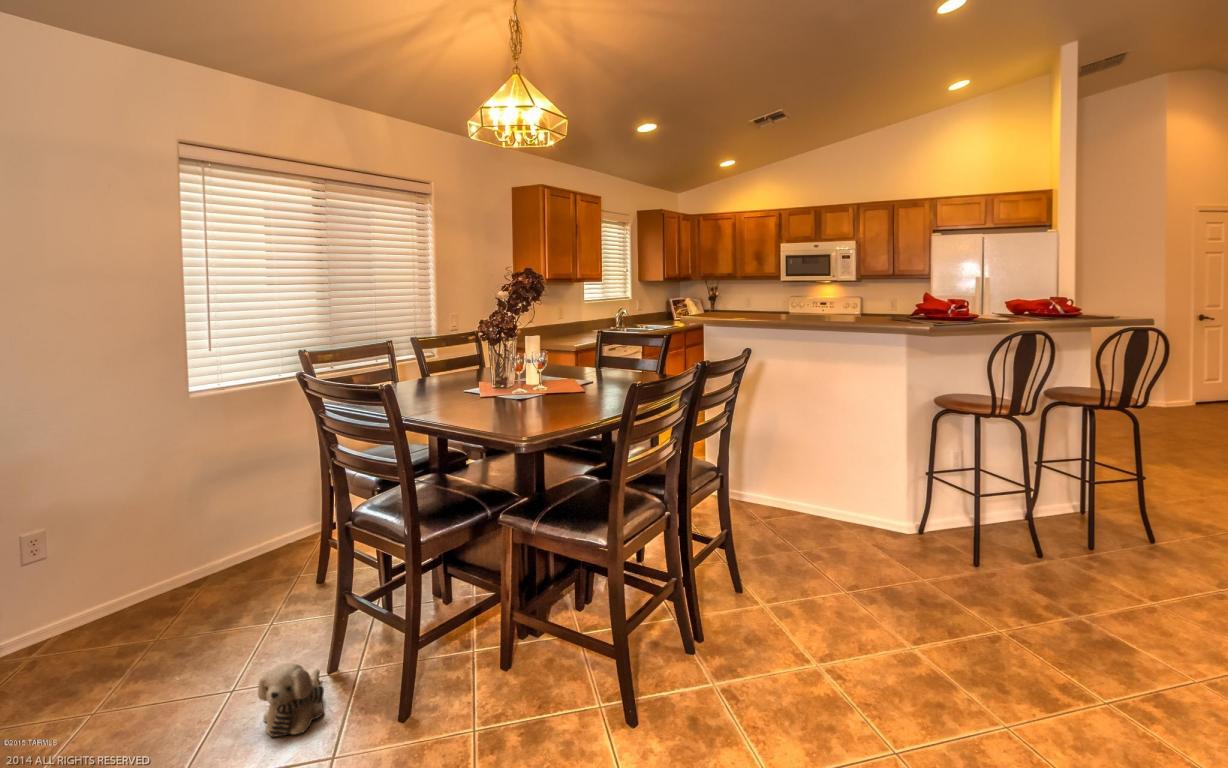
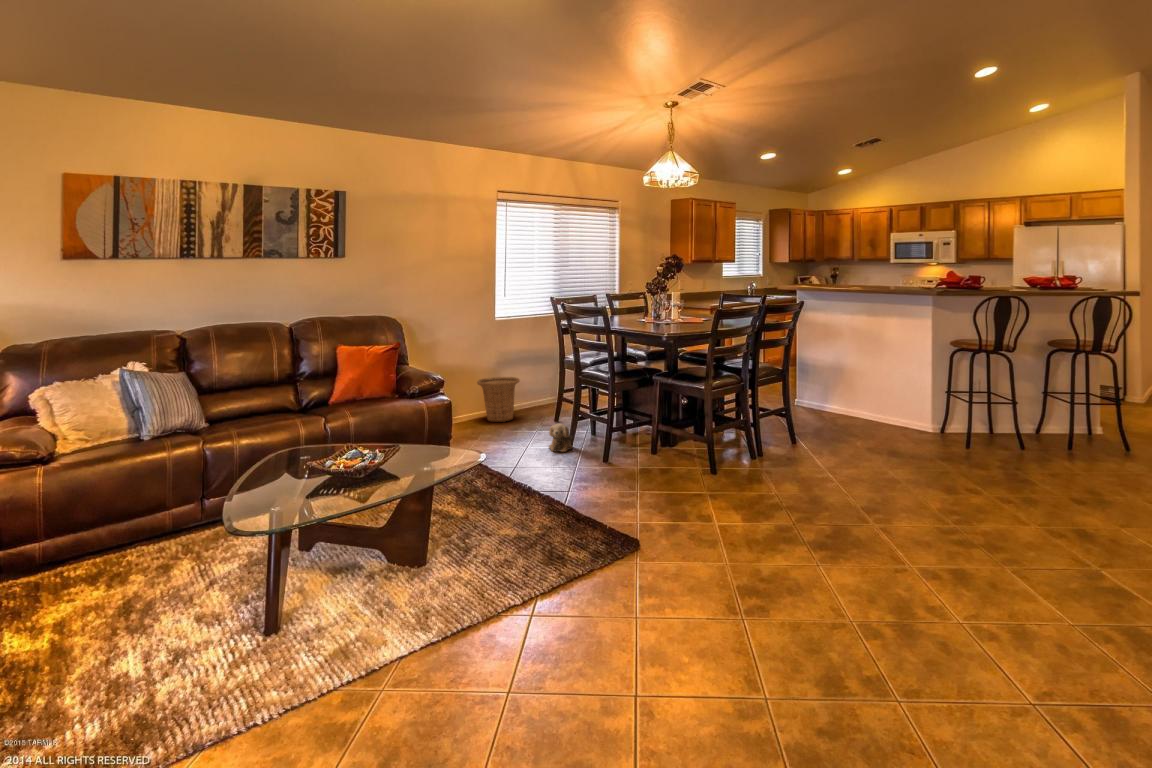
basket: none [117,512,227,621] -> present [477,377,520,422]

